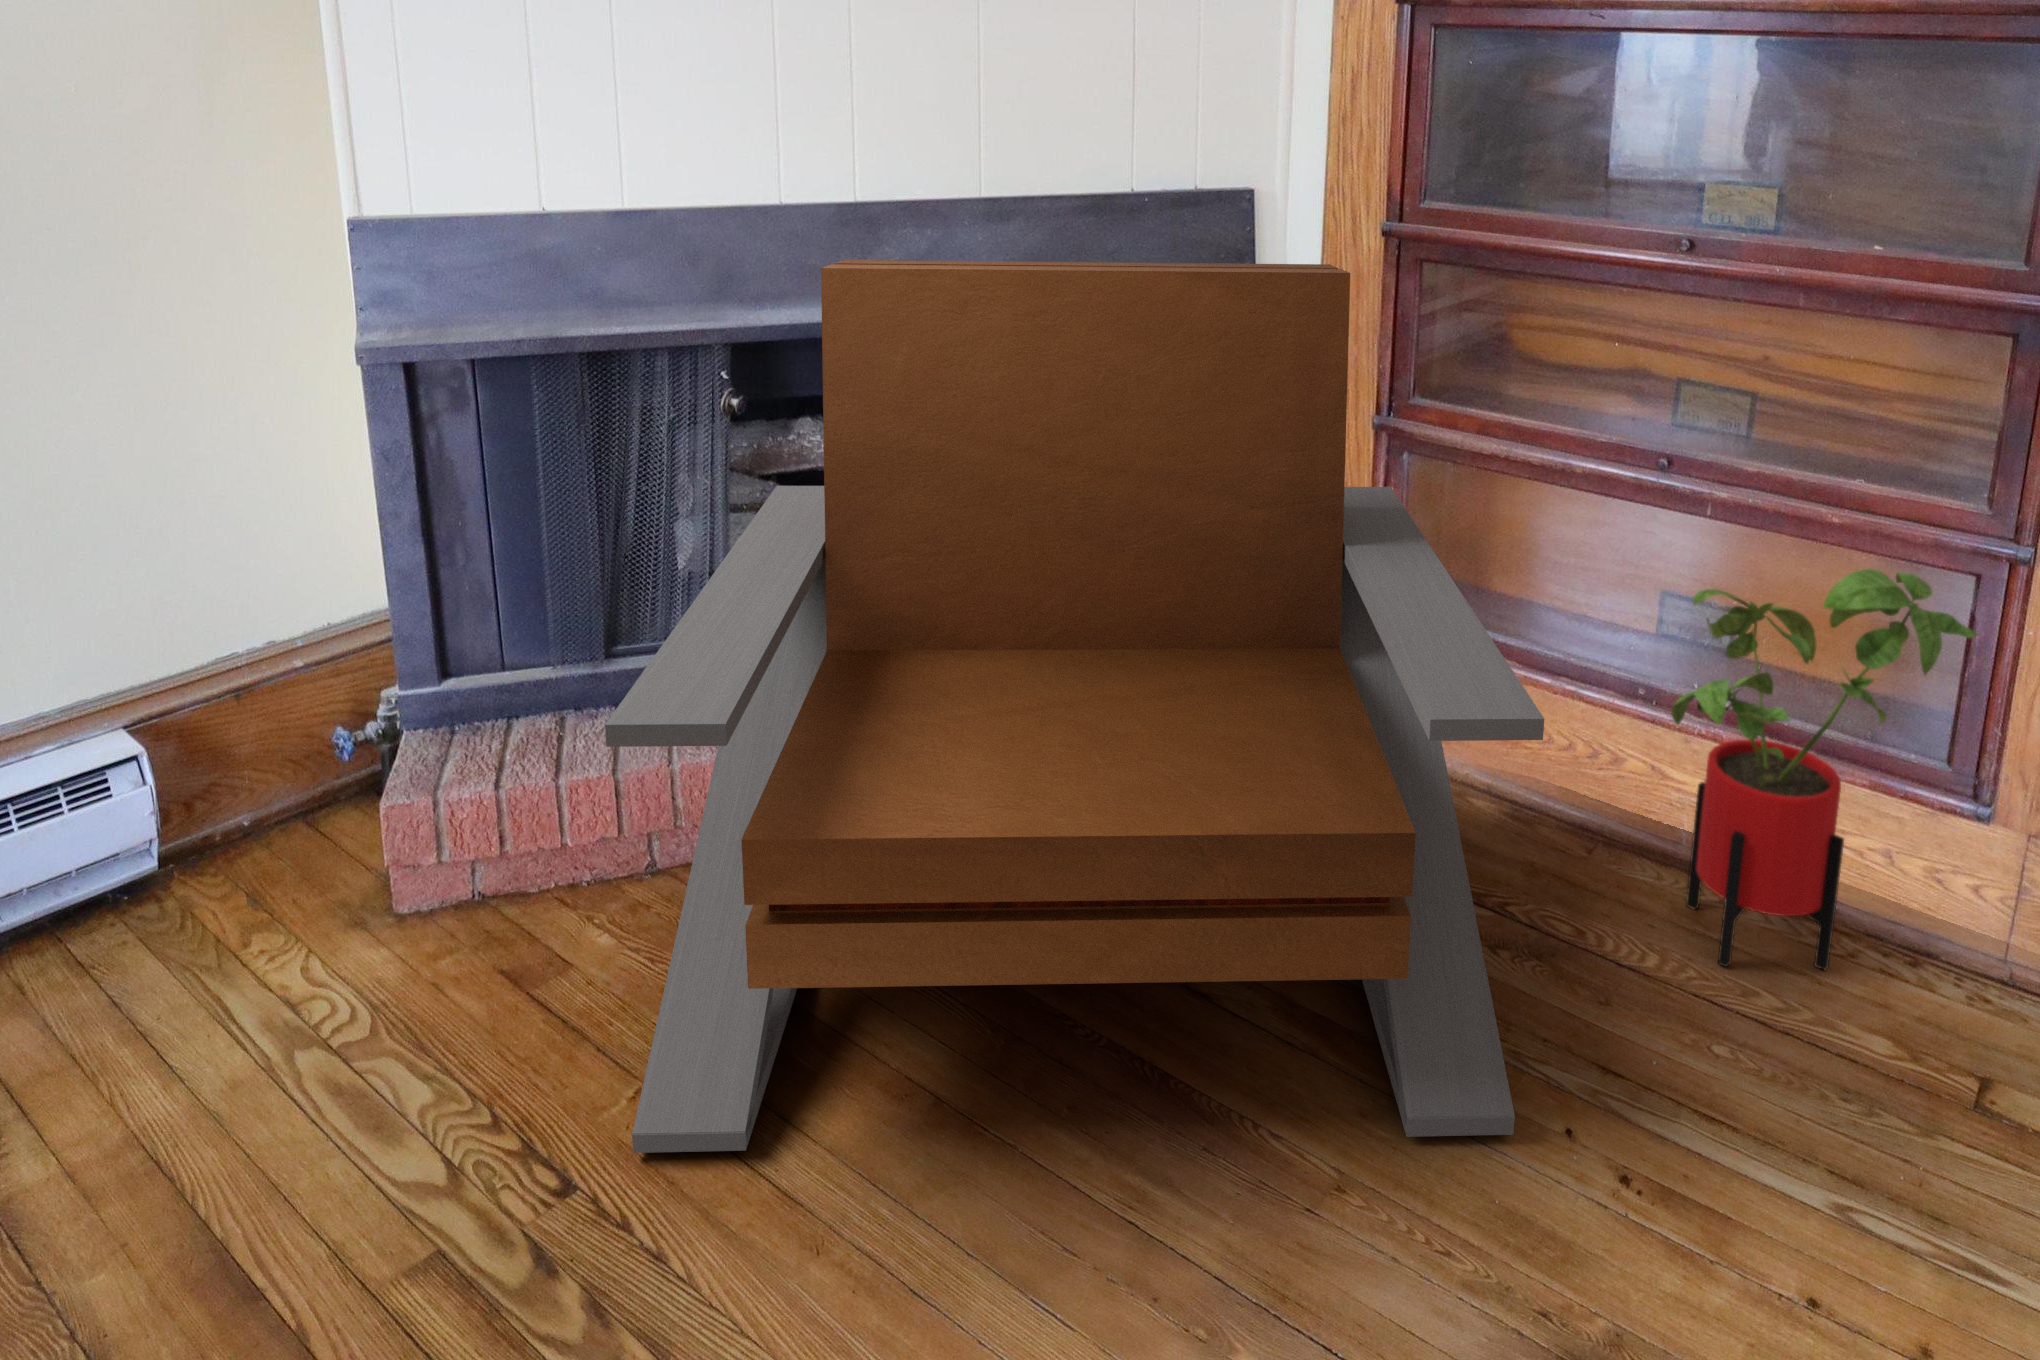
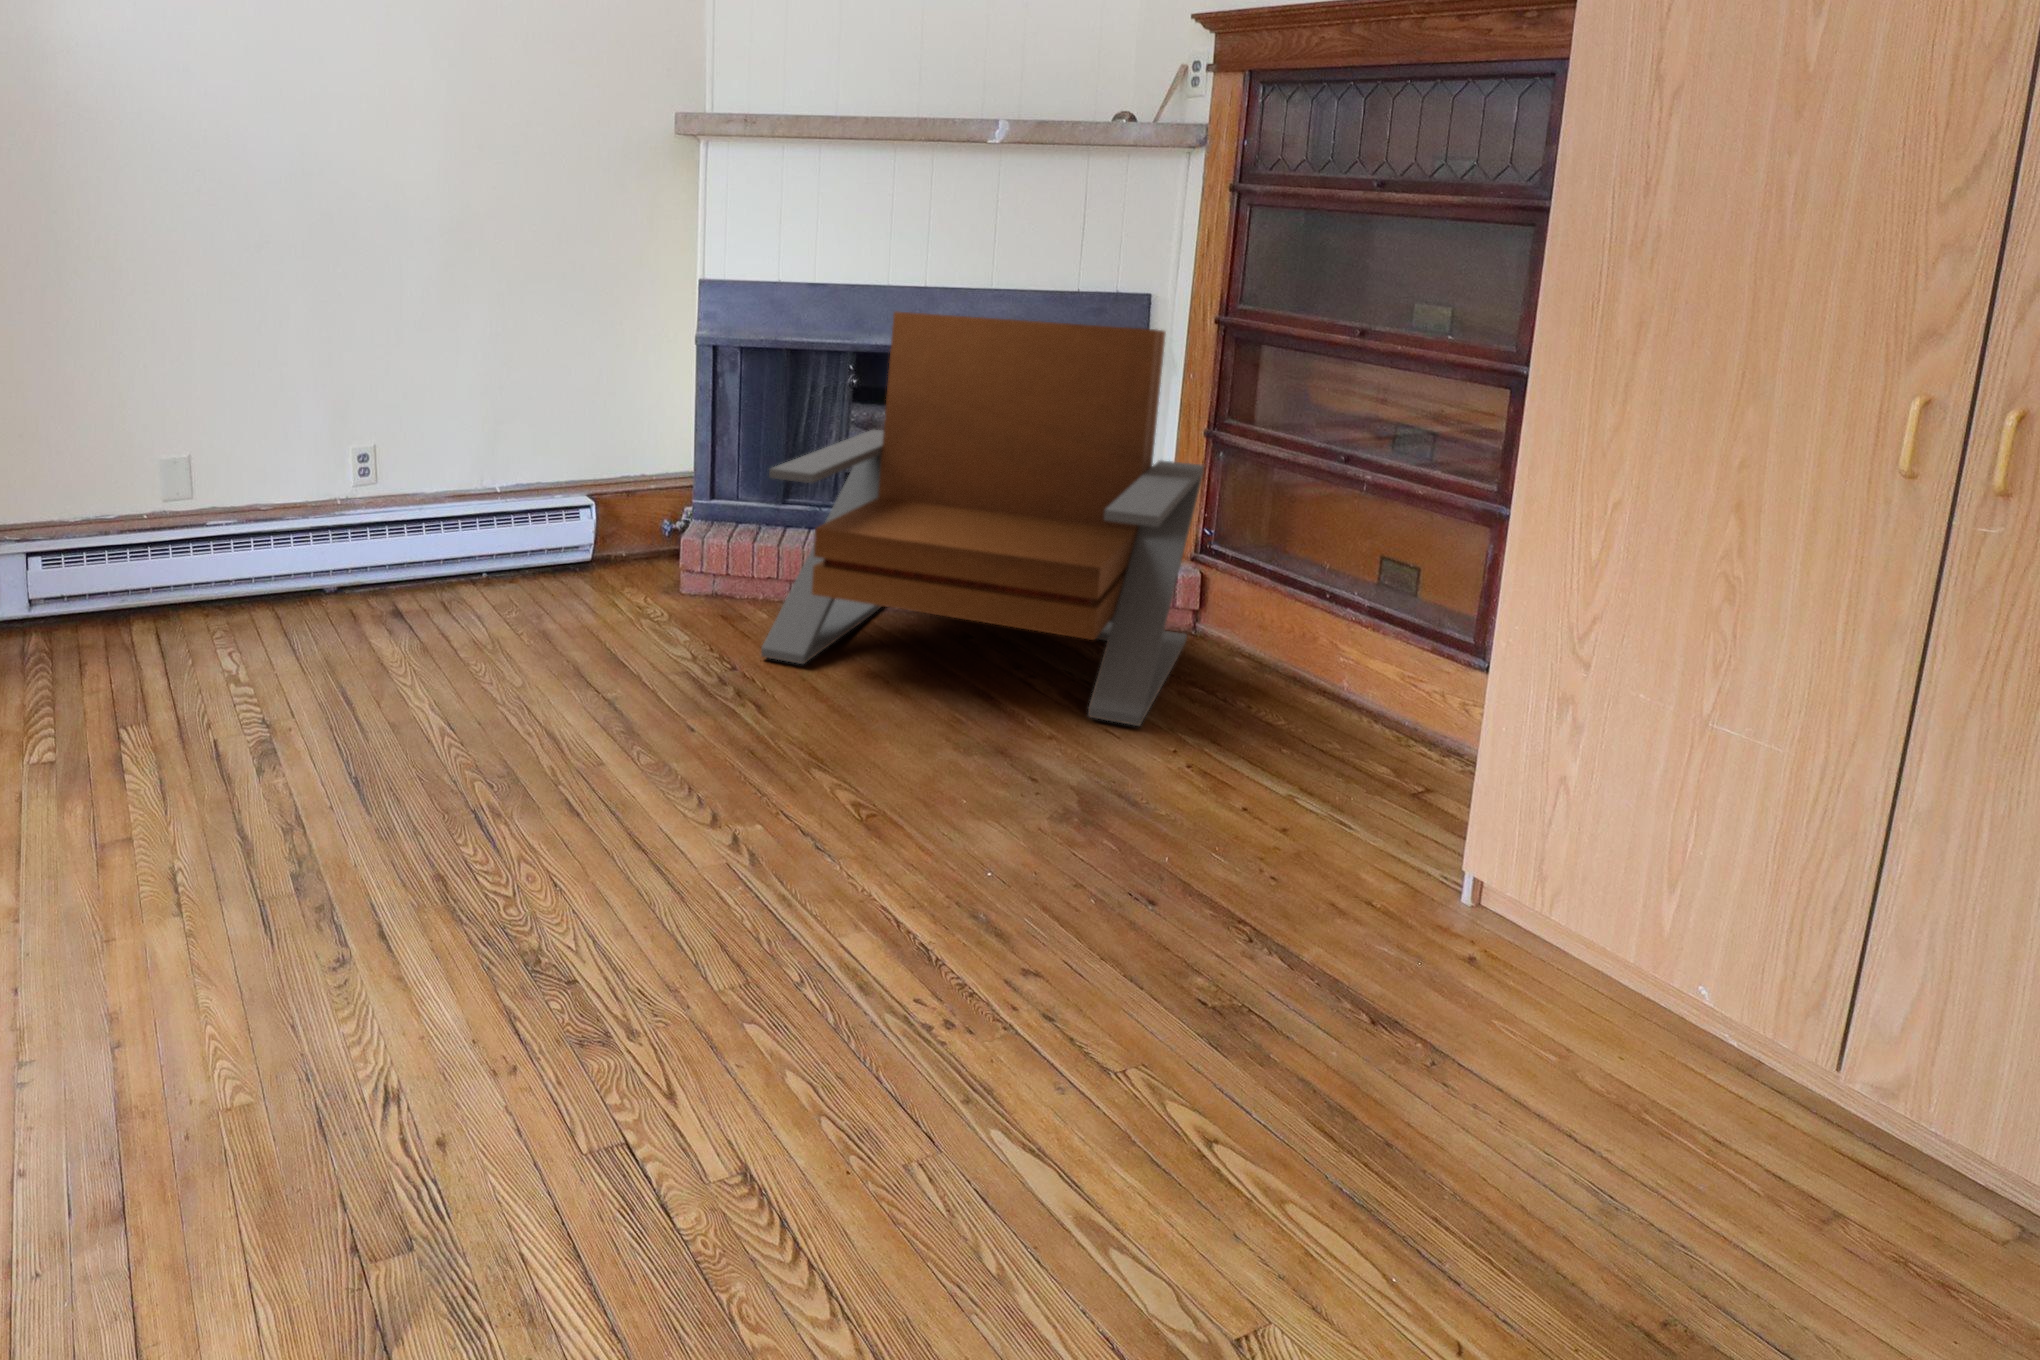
house plant: present [1671,569,1977,970] -> none [1294,496,1467,732]

